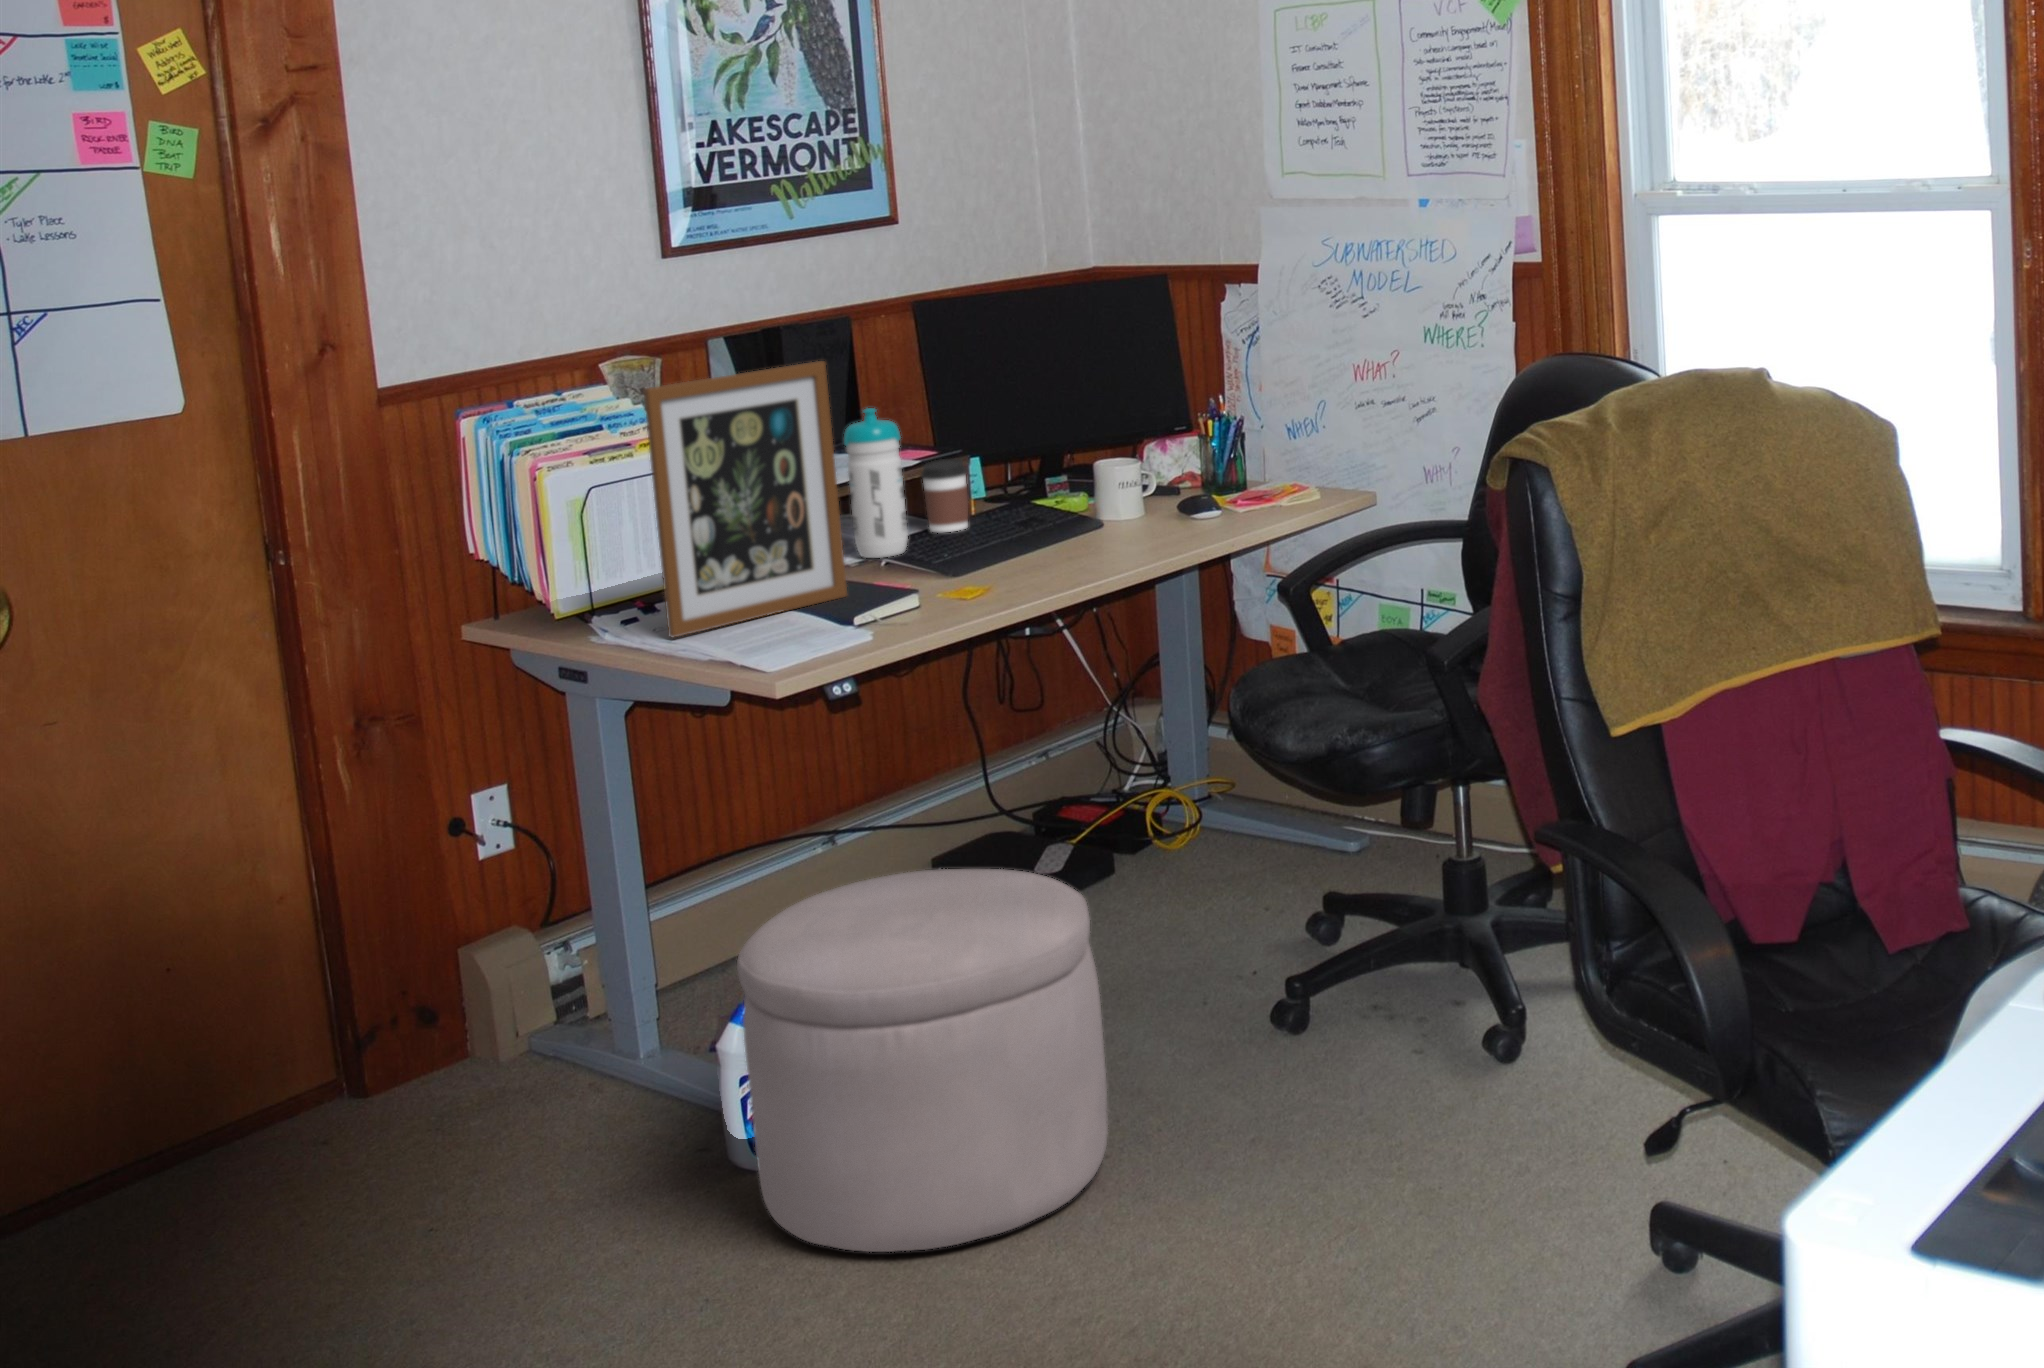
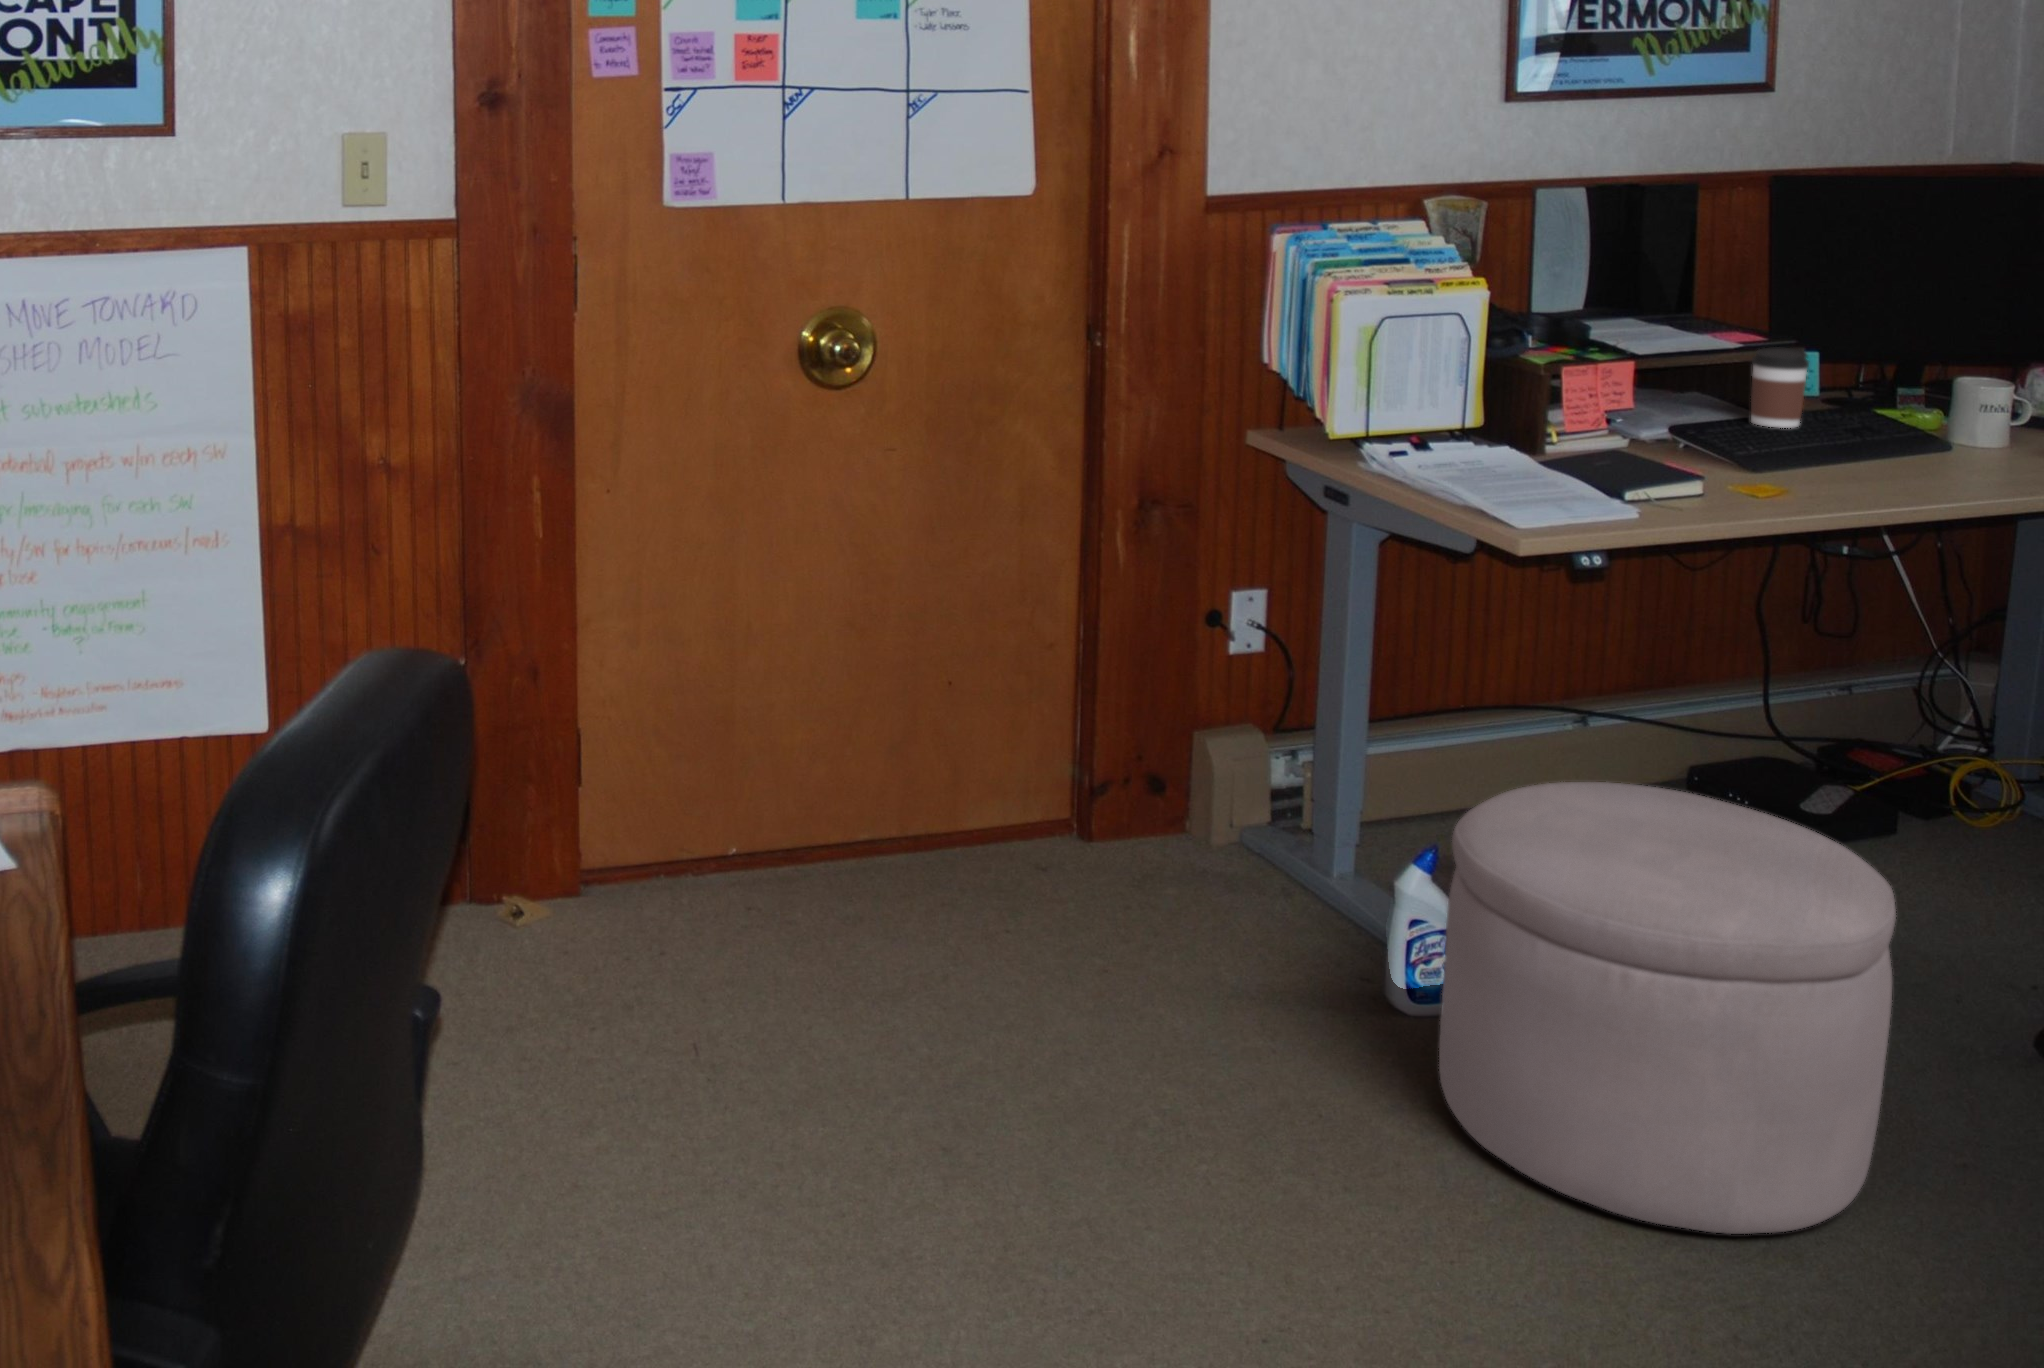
picture frame: present [644,361,847,638] -> none [1438,220,1664,481]
water bottle: present [844,408,908,558] -> none [1661,280,1736,442]

